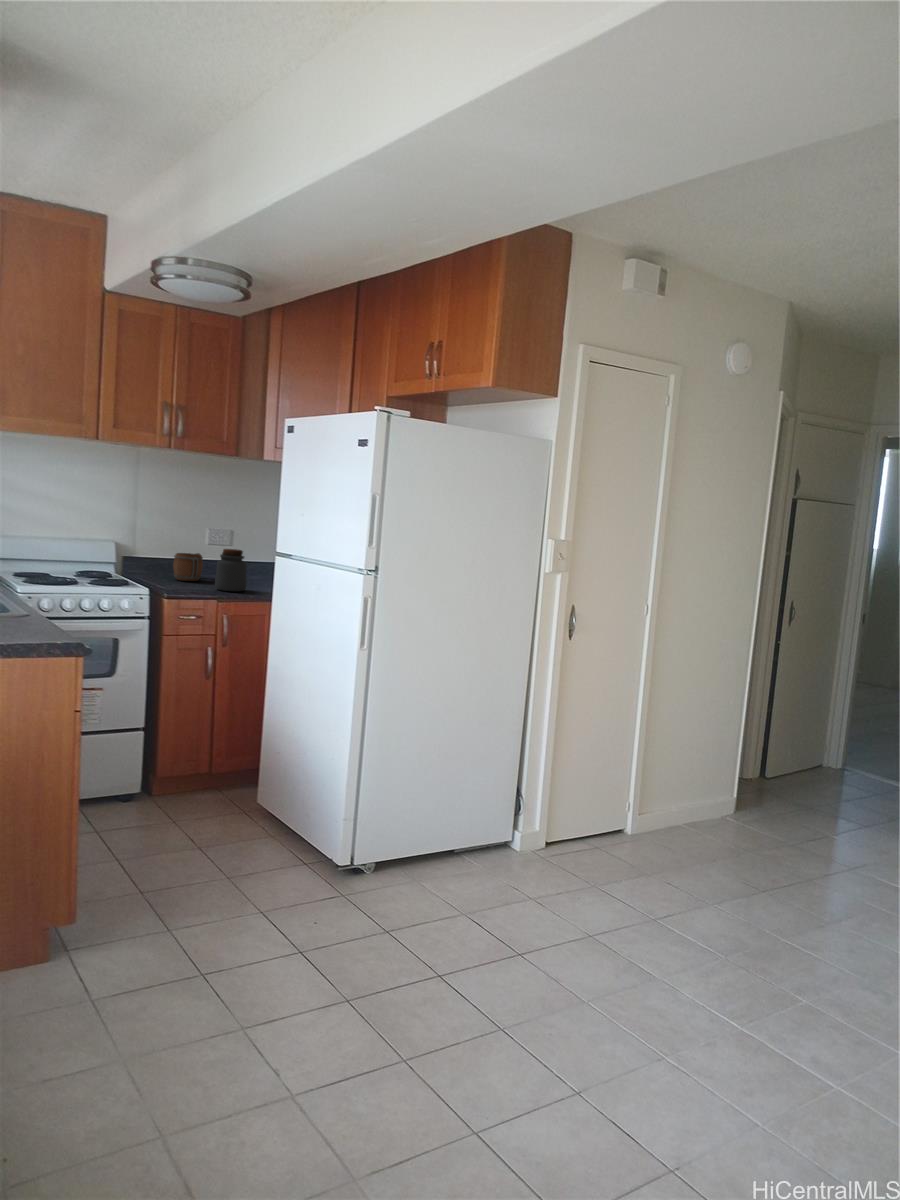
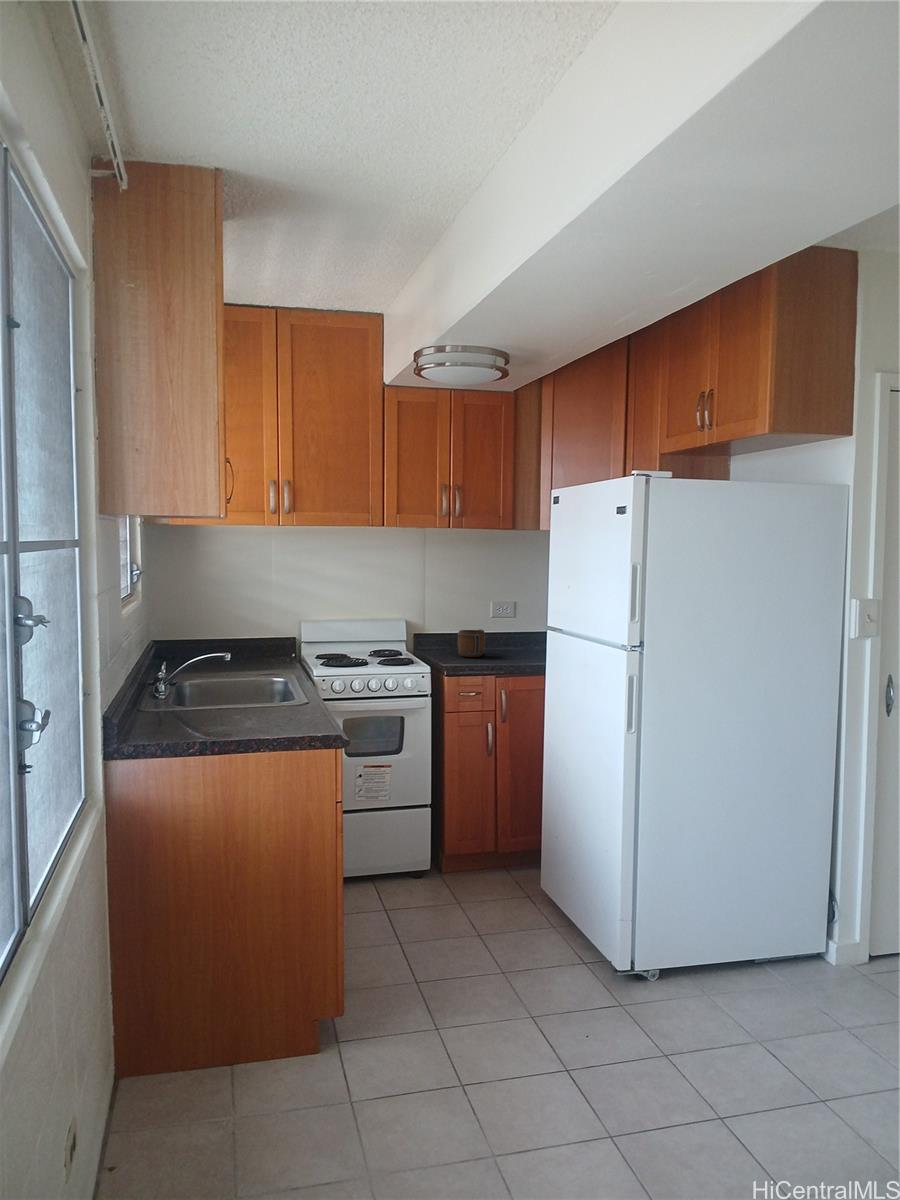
jar: present [215,549,246,591] -> none [495,624,525,666]

